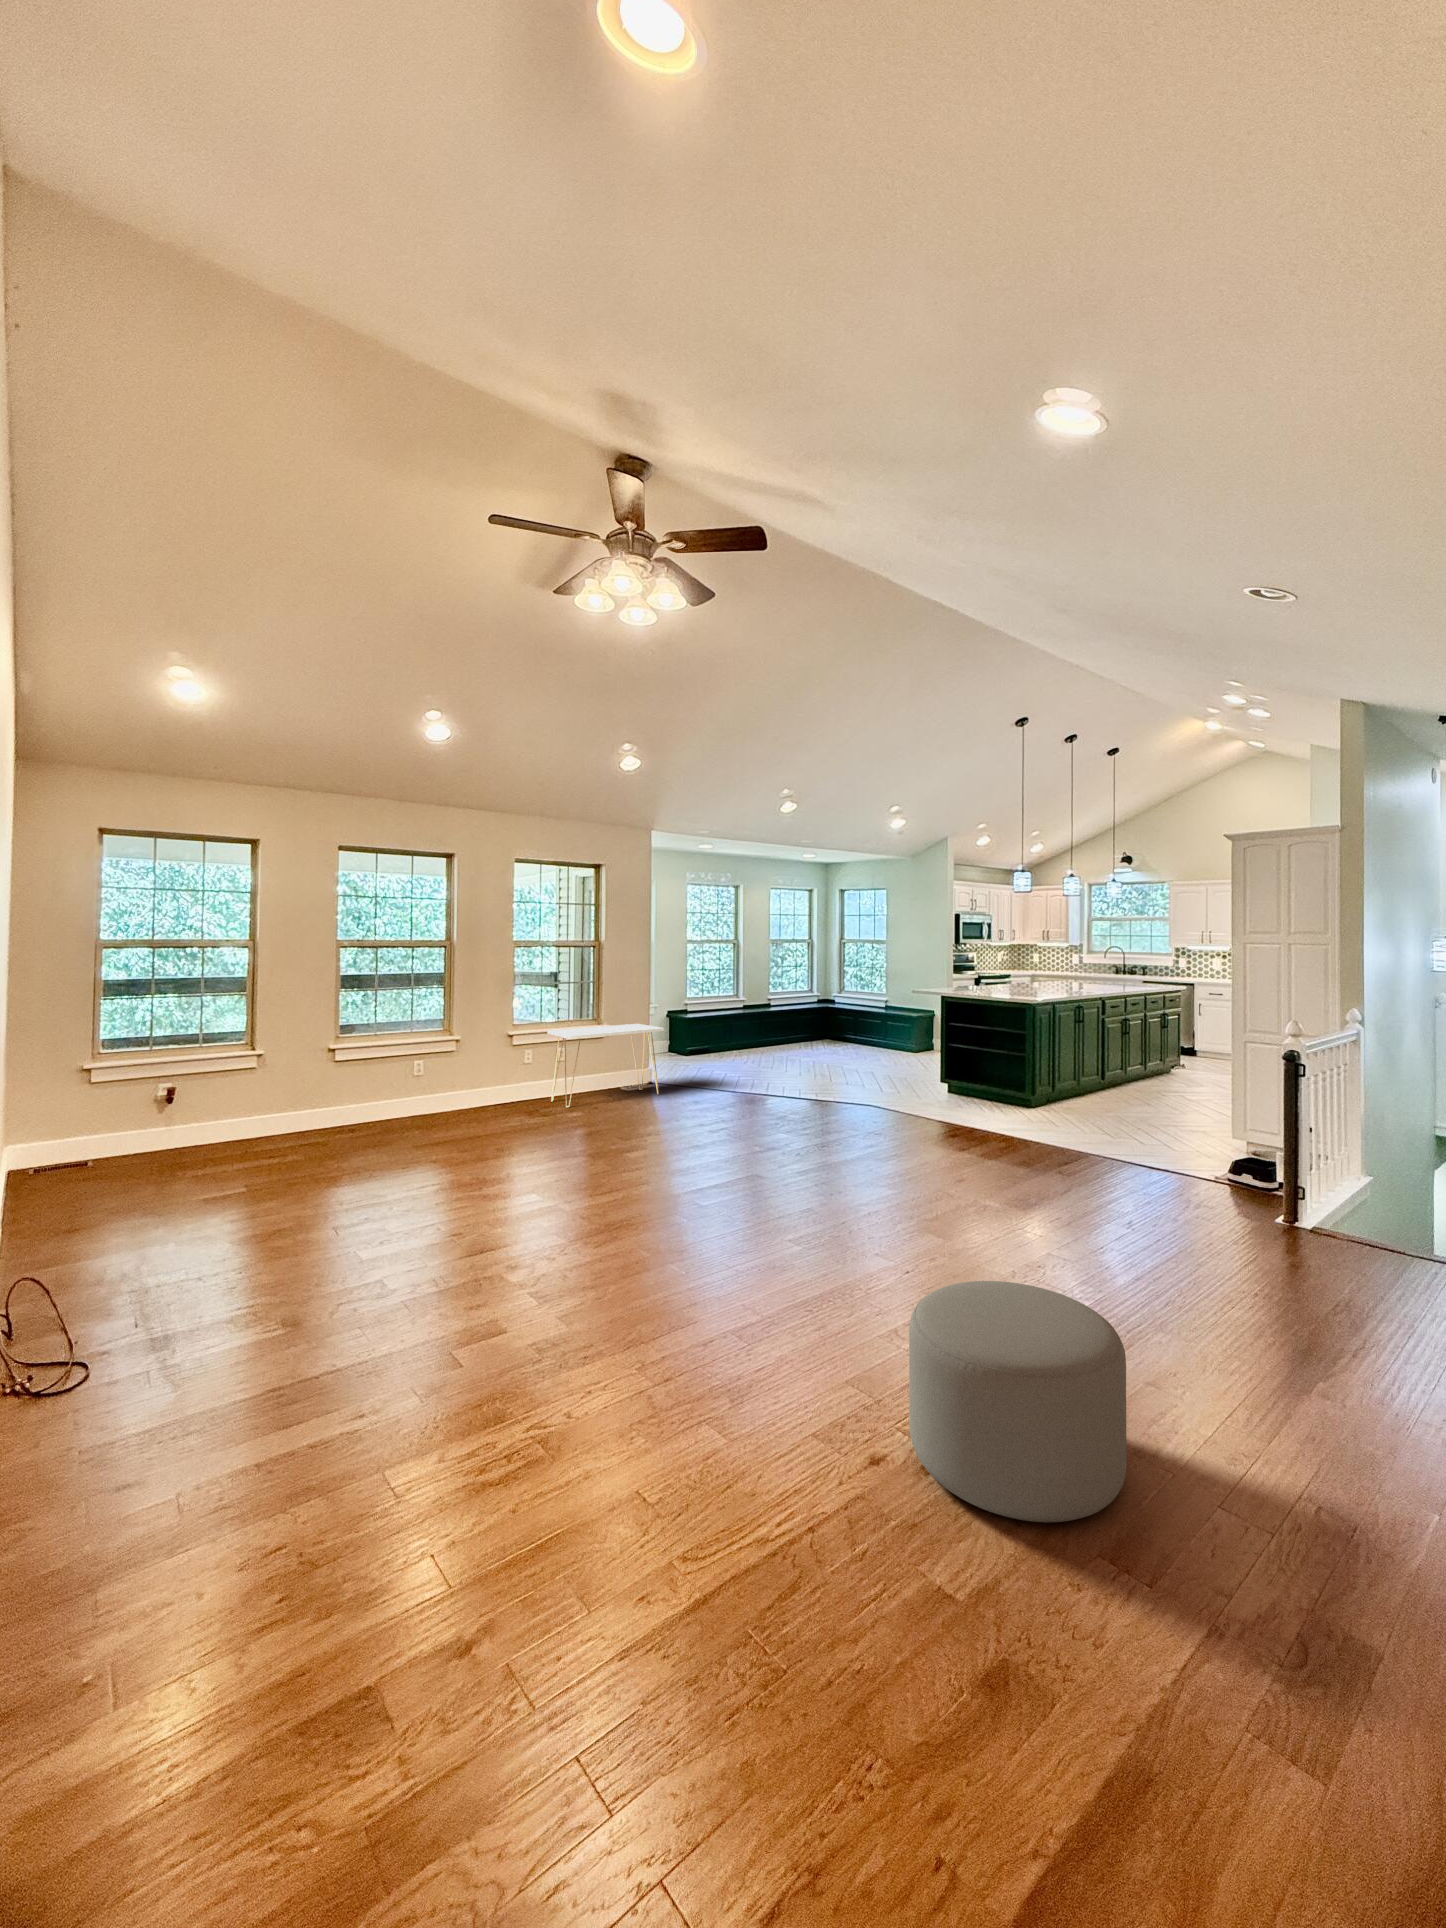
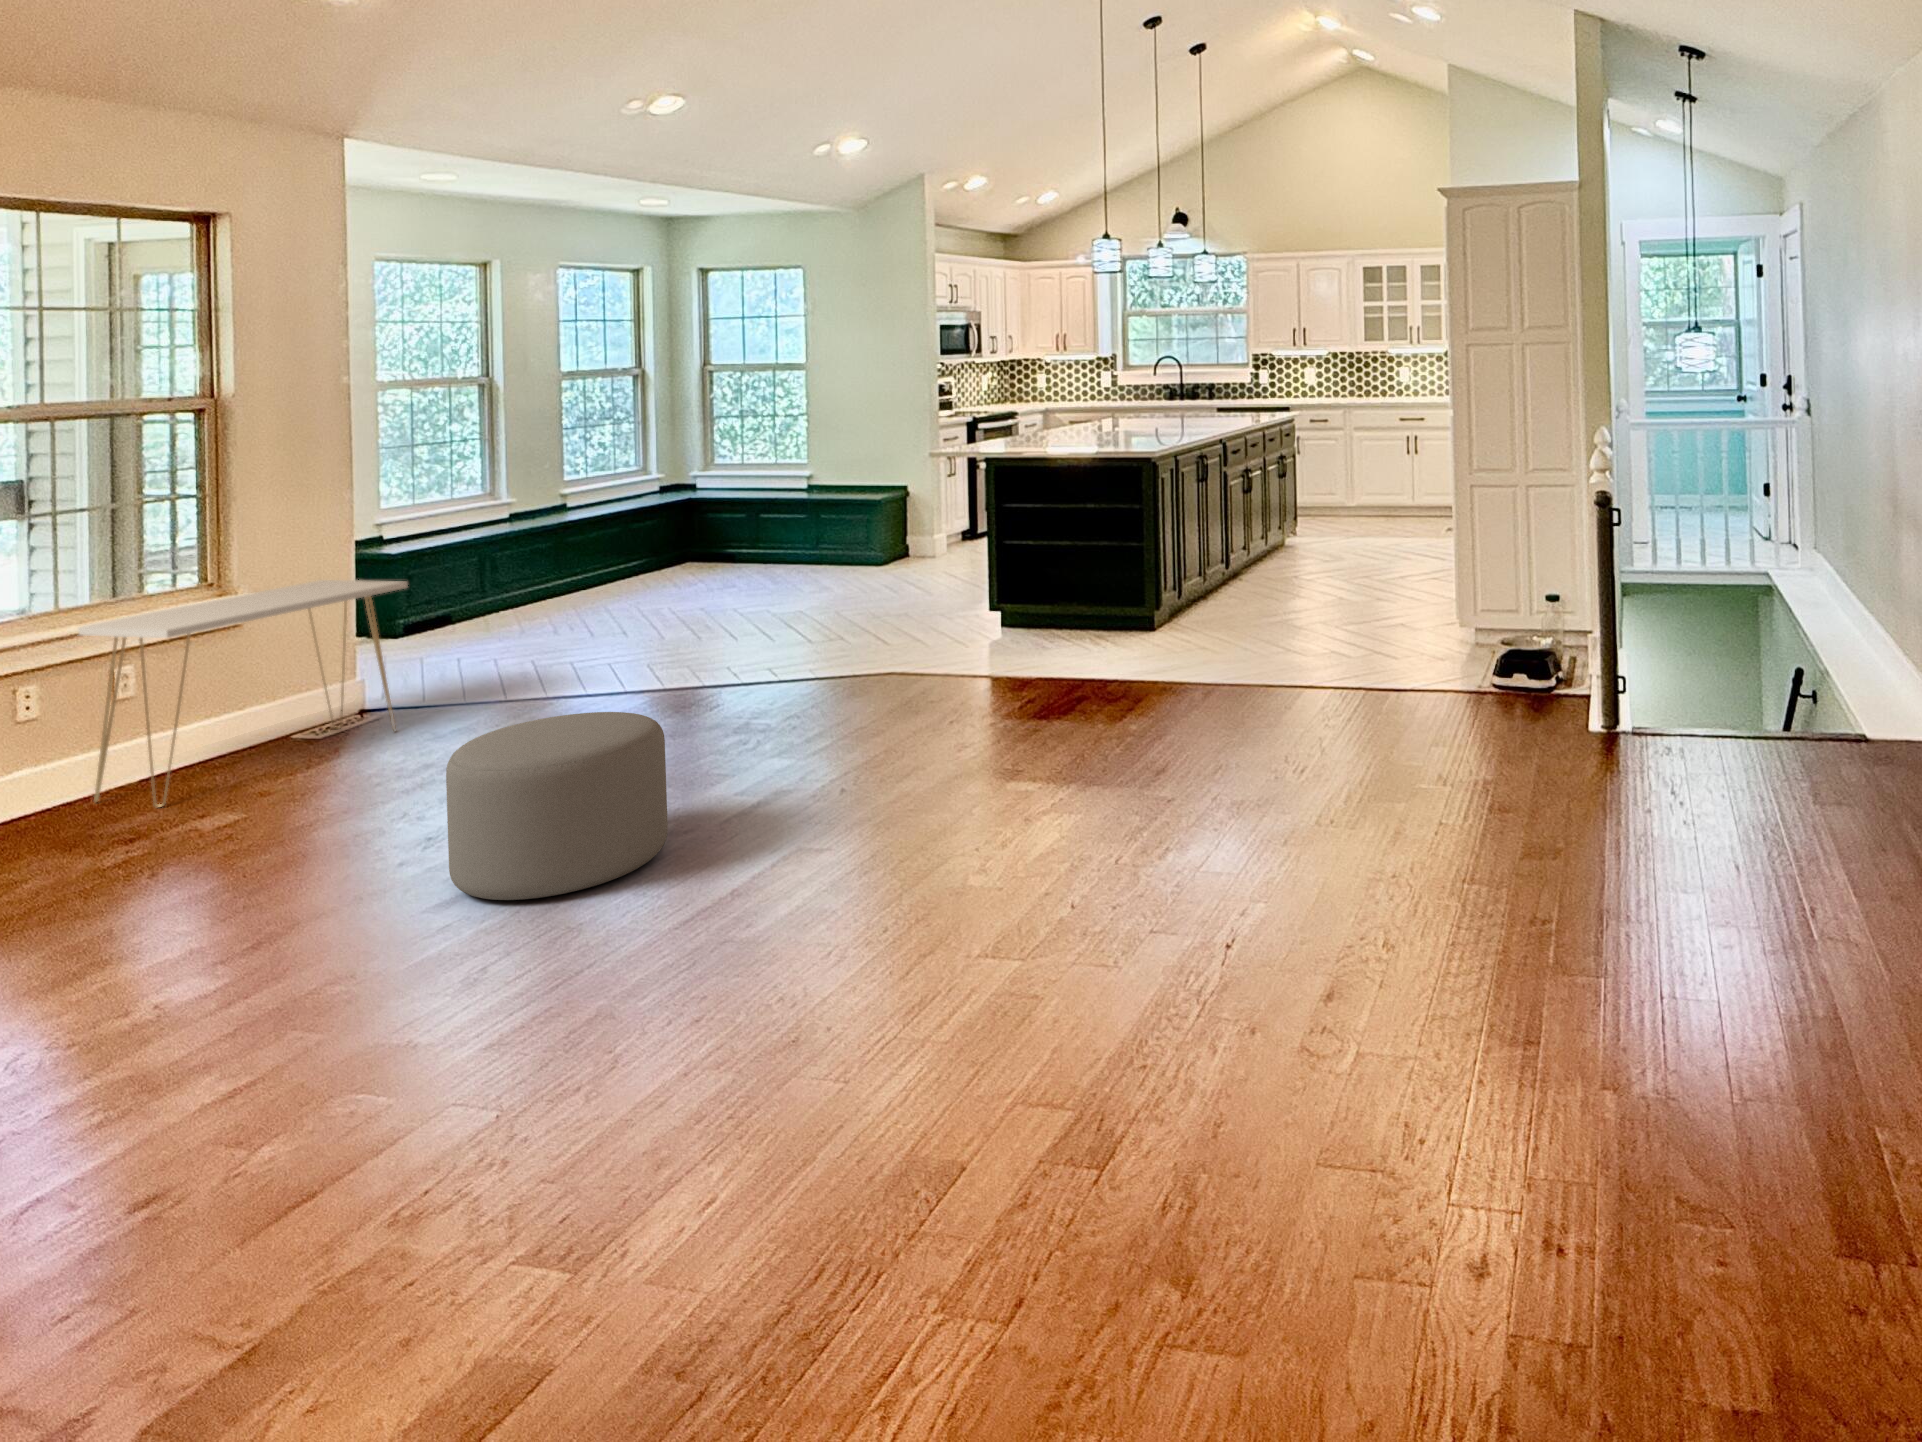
ottoman: present [909,1281,1126,1522] -> present [446,712,668,900]

